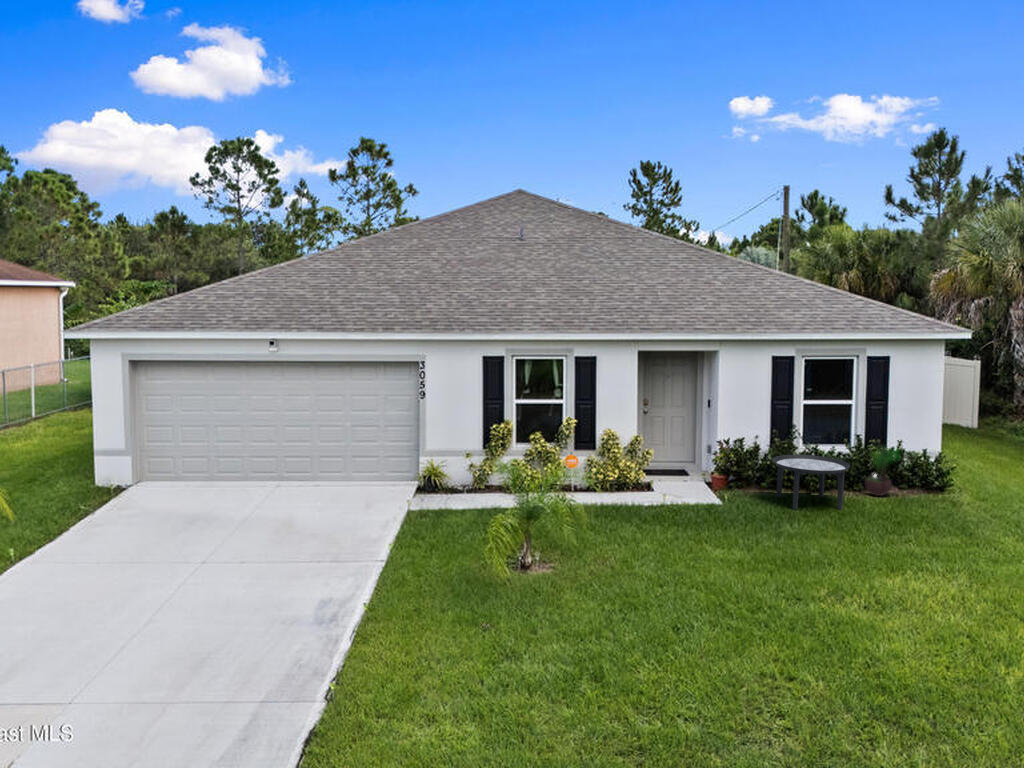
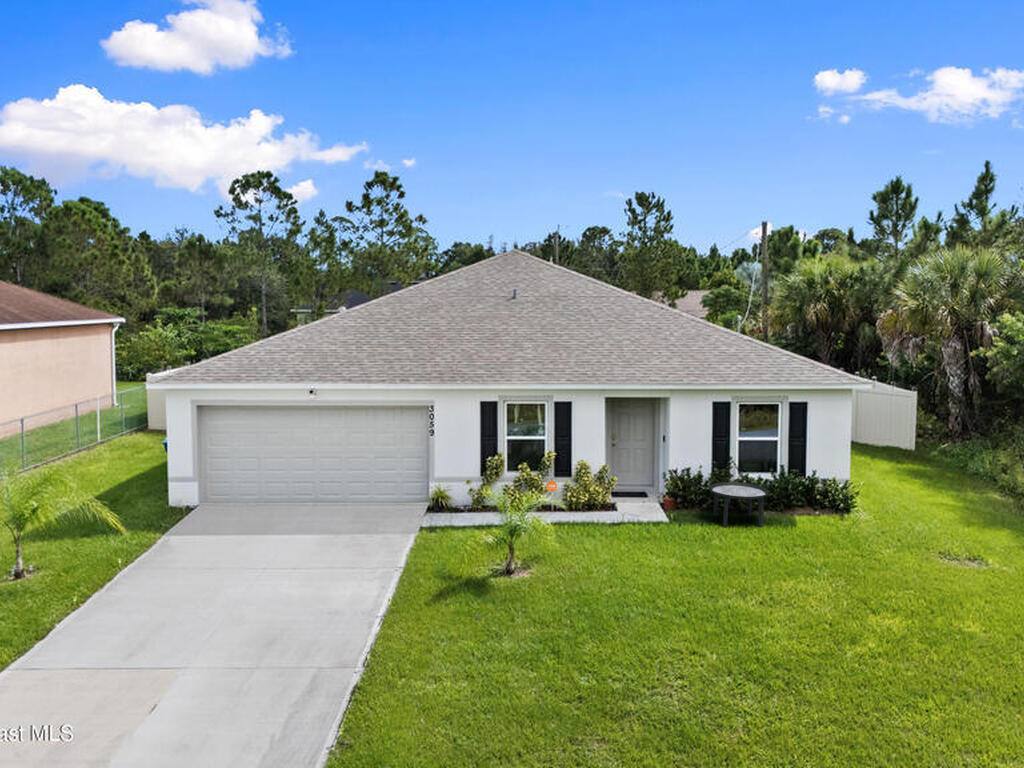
potted tree: present [865,447,897,496] -> none [785,473,813,515]

